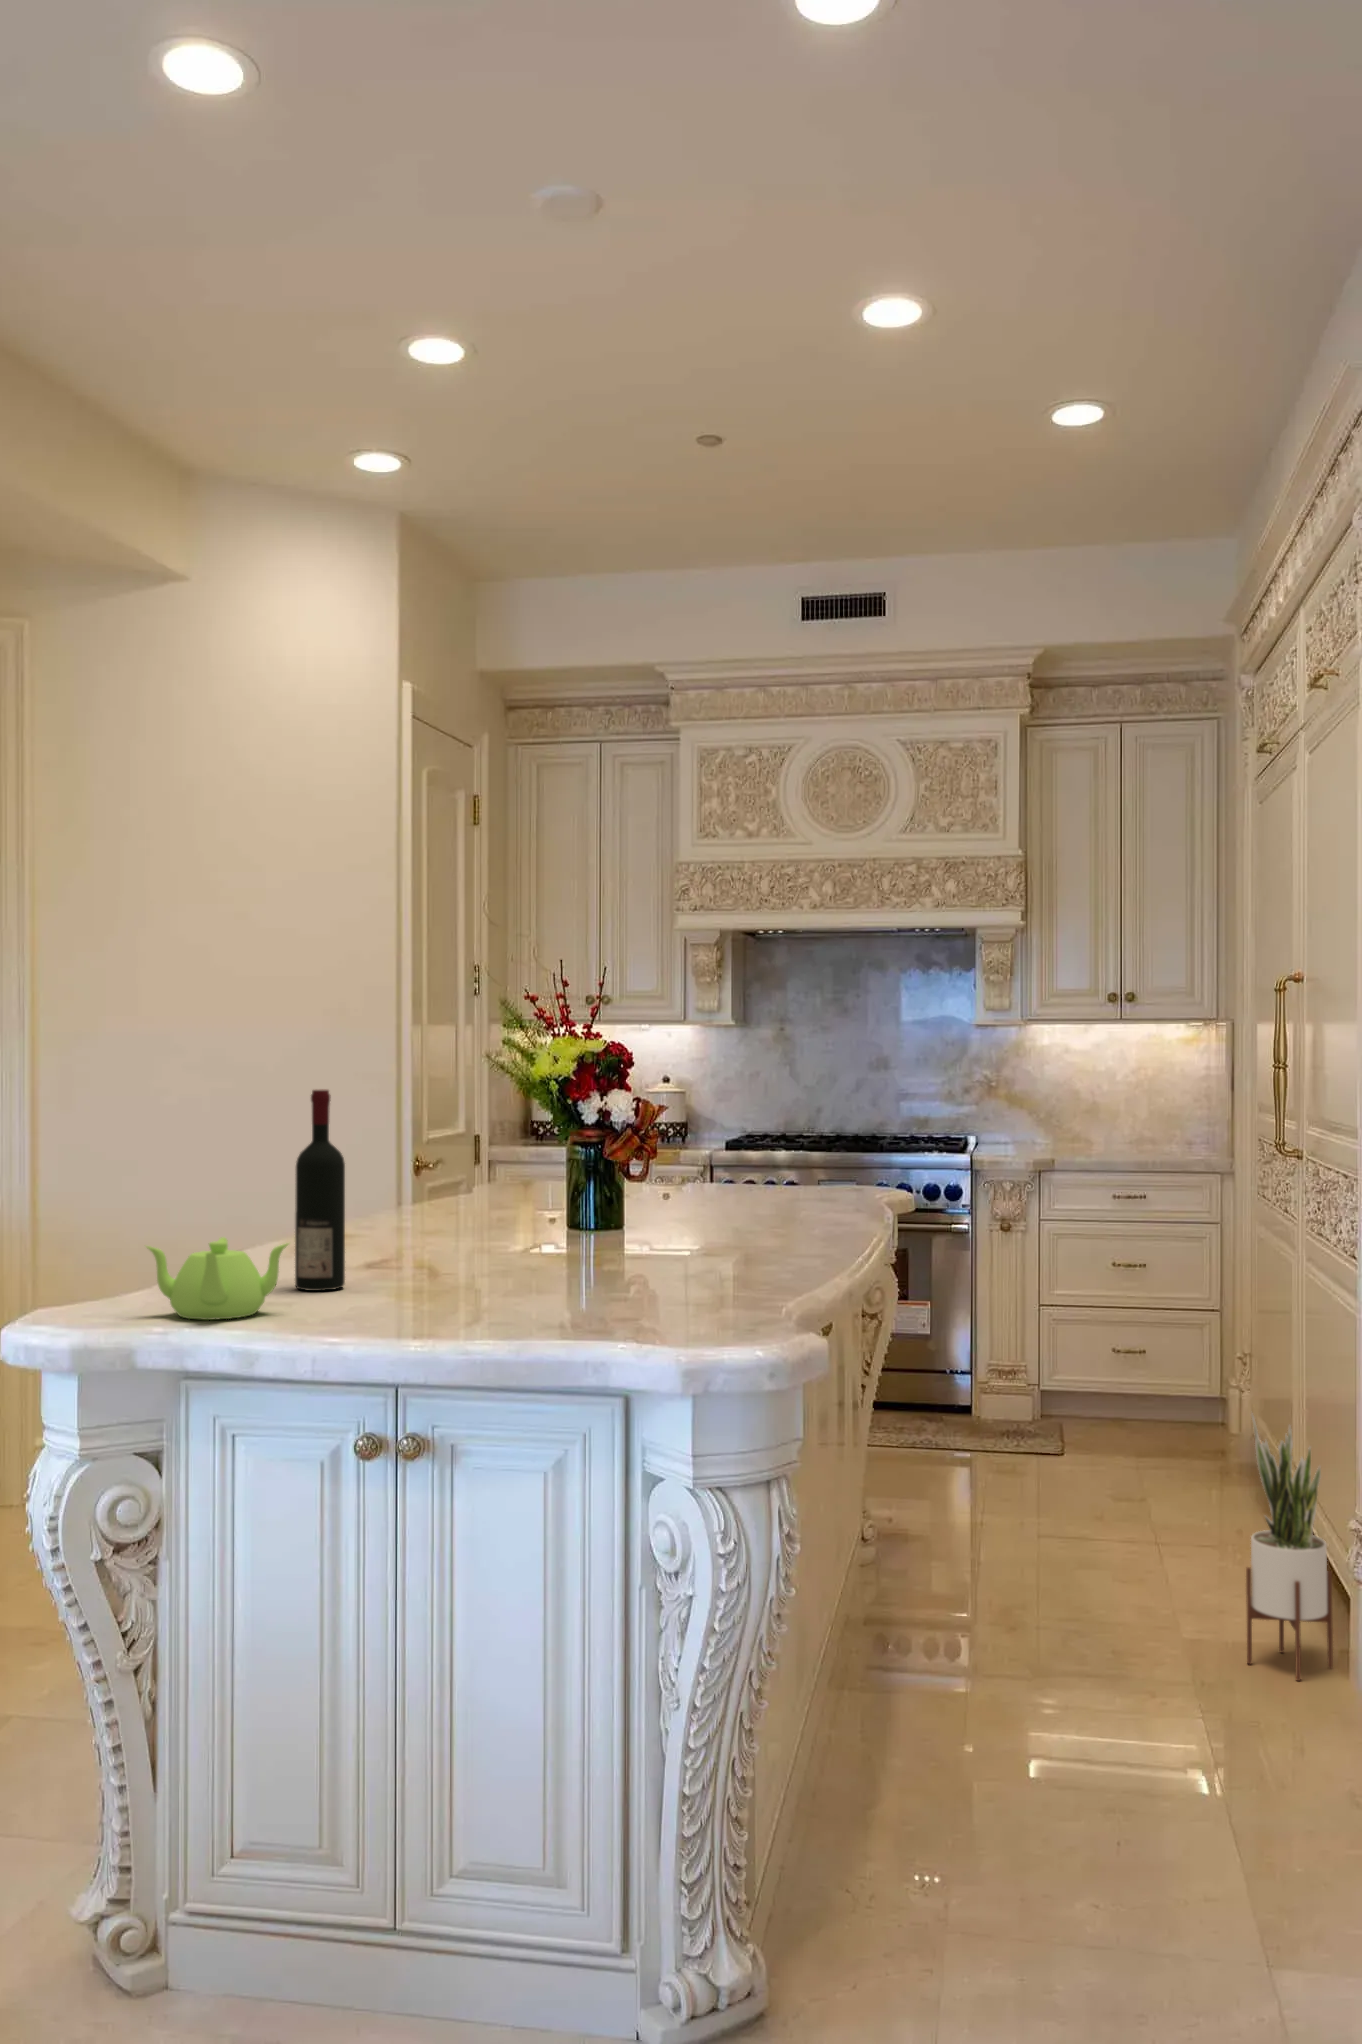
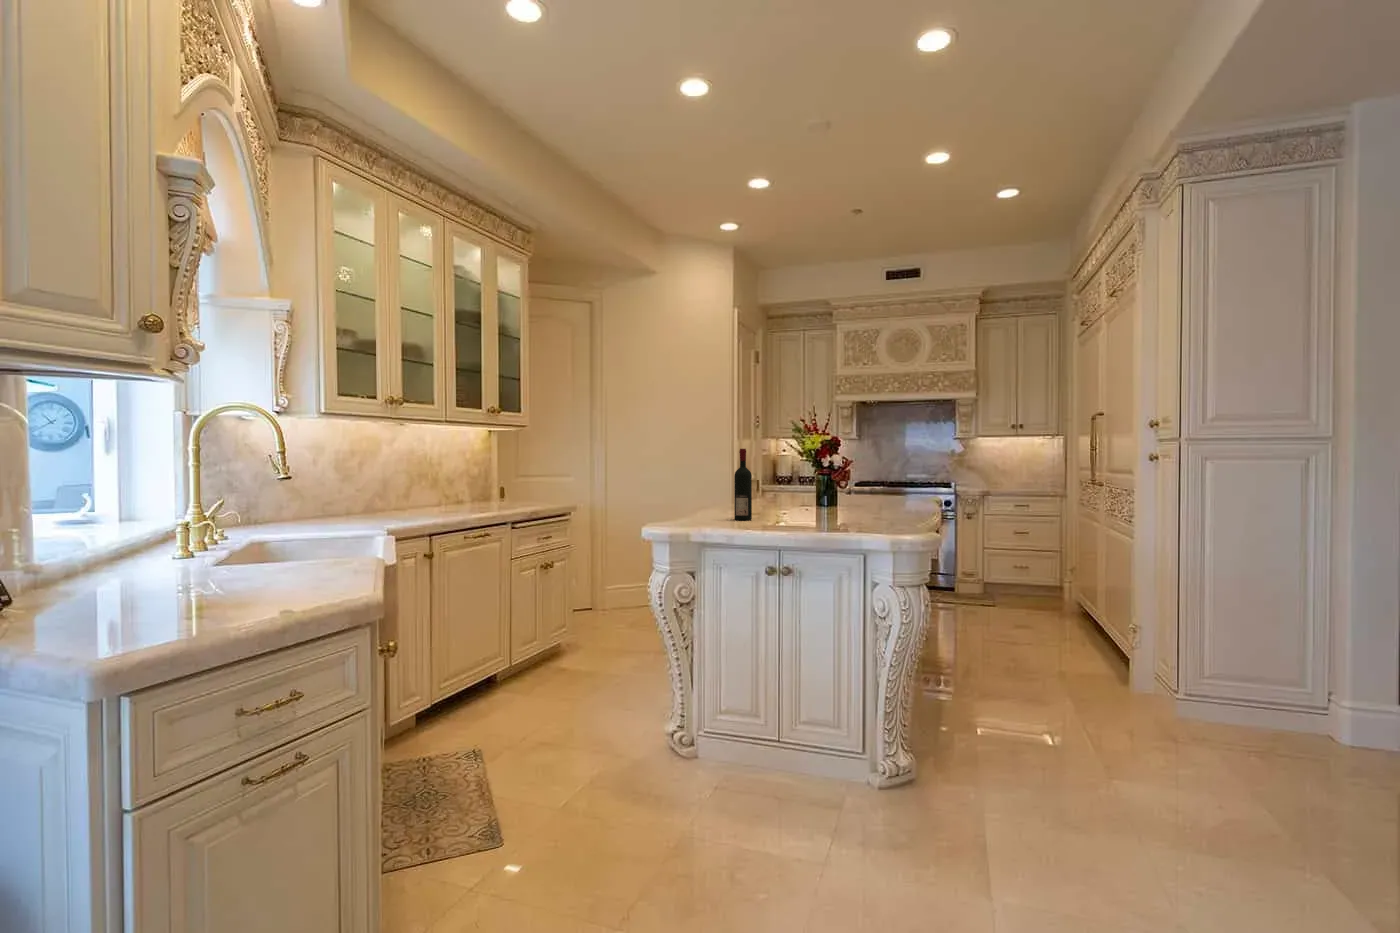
teapot: present [147,1237,288,1320] -> none [689,500,739,526]
potted plant: present [1246,1415,1333,1681] -> none [1083,582,1120,685]

